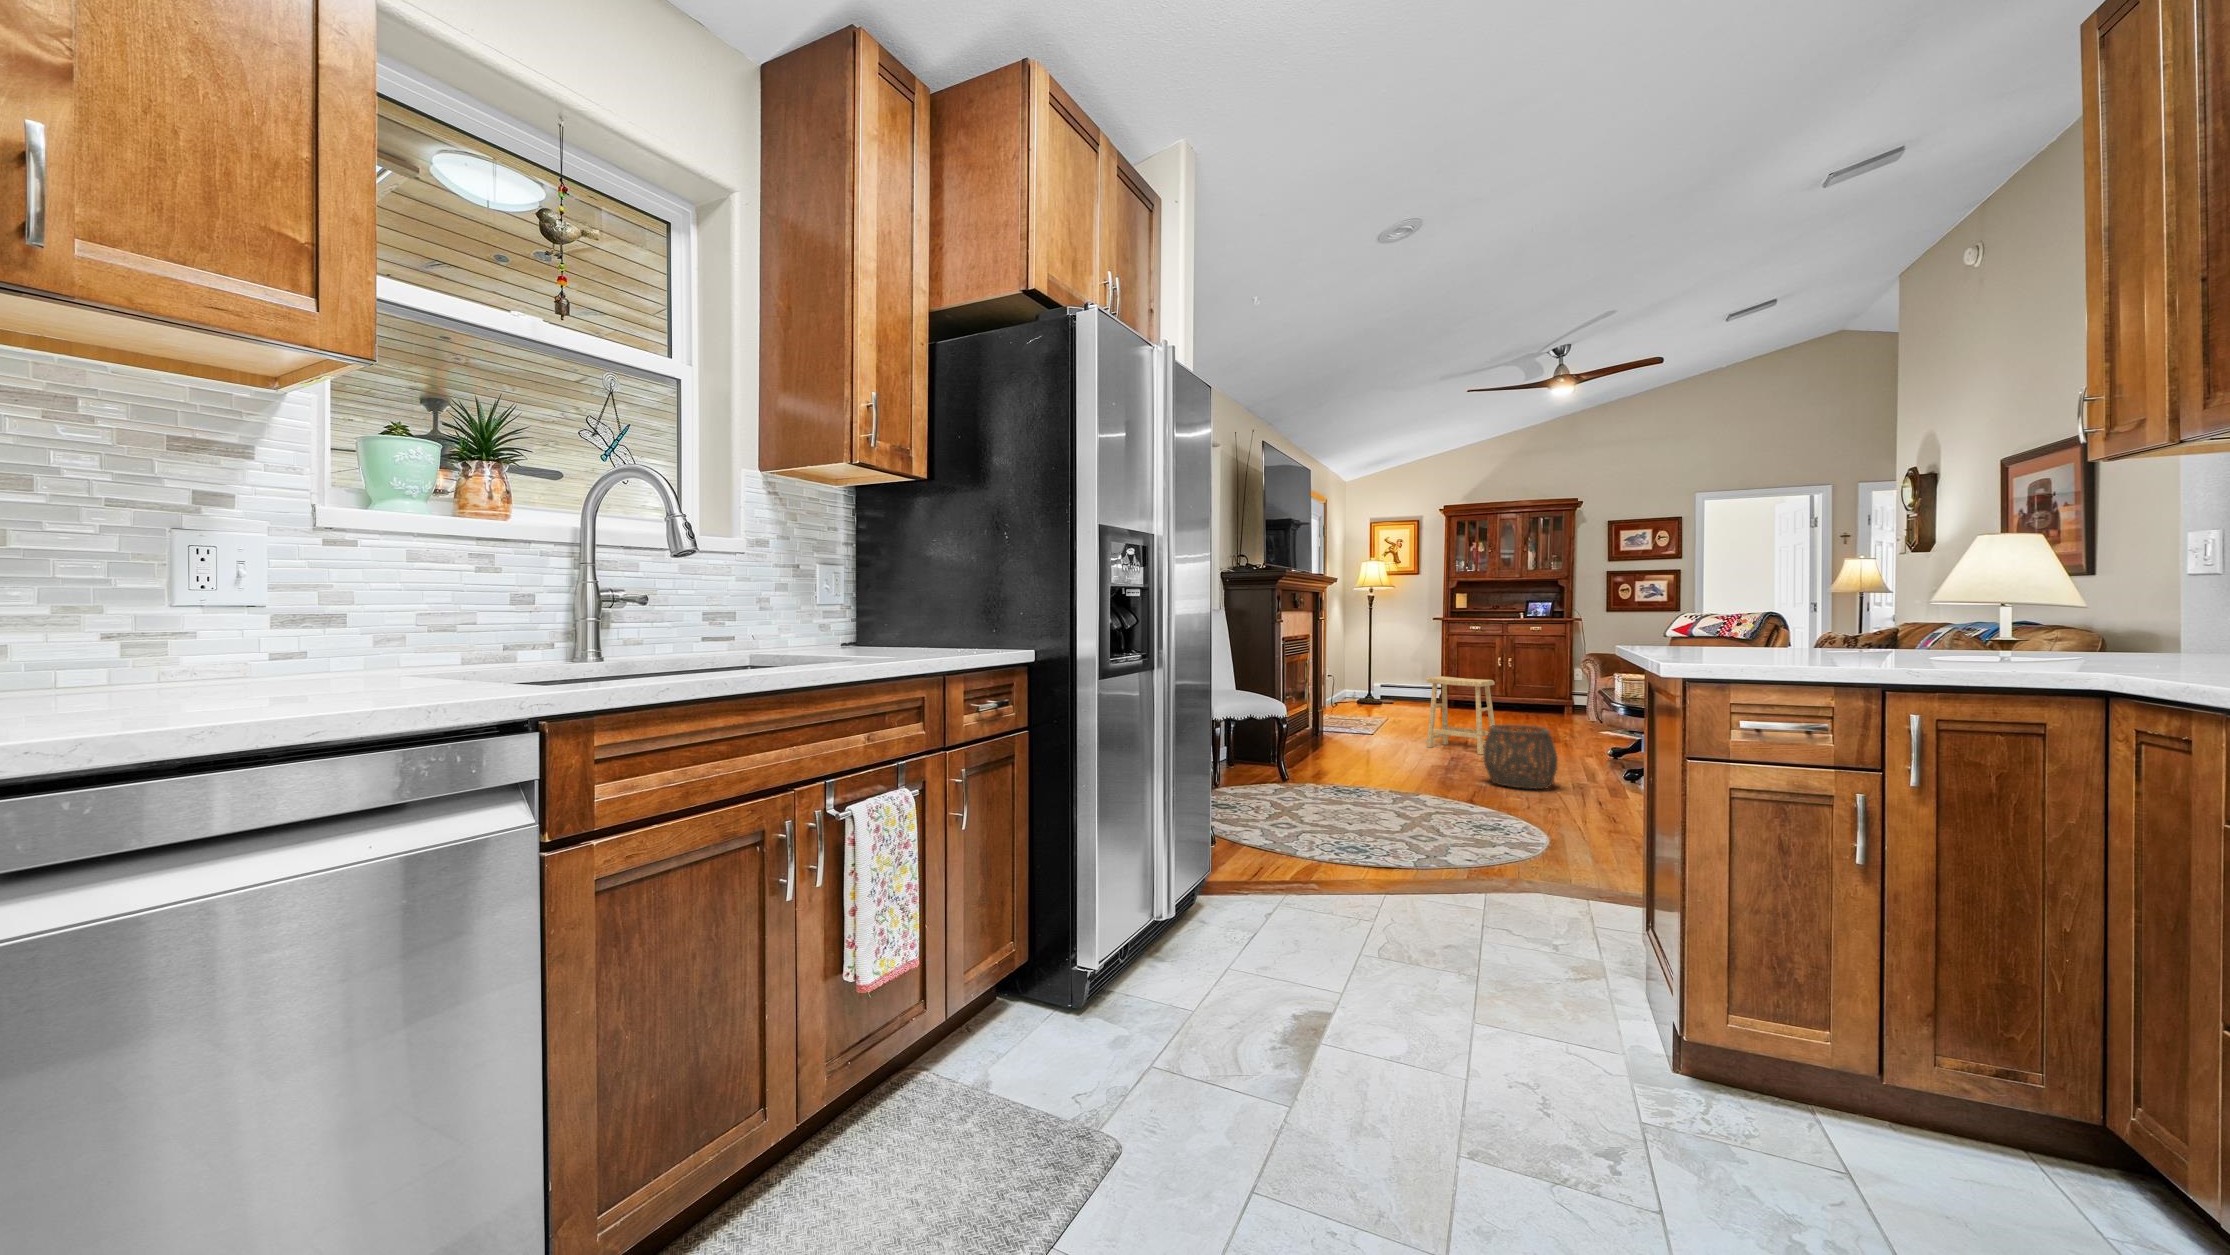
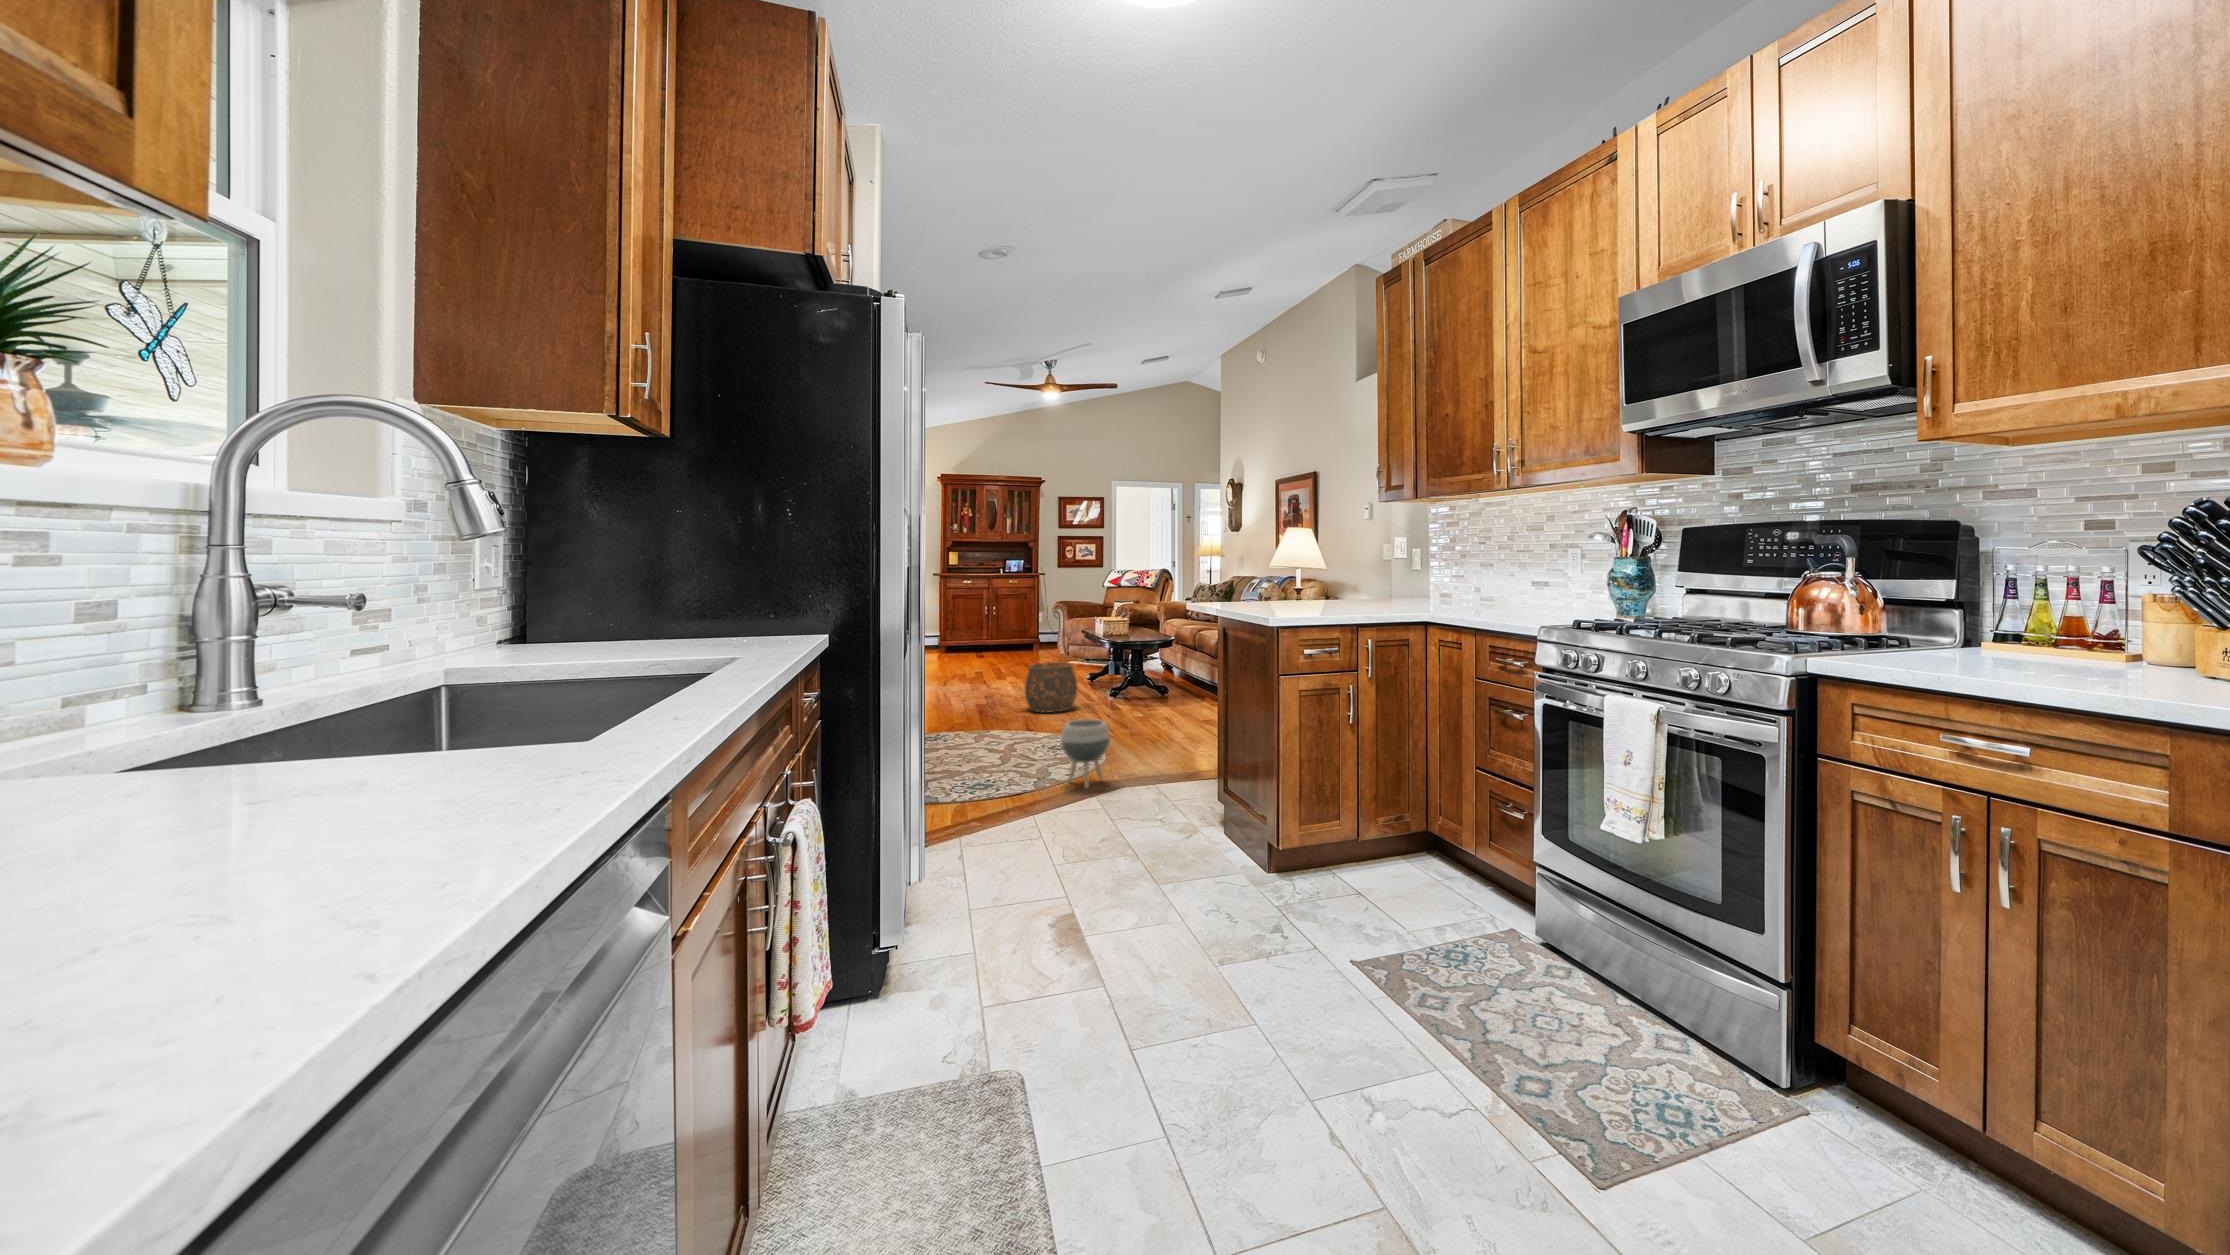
footstool: present [1427,676,1495,755] -> none [959,628,1015,691]
planter: none [1446,794,1516,884] -> present [1061,719,1110,788]

